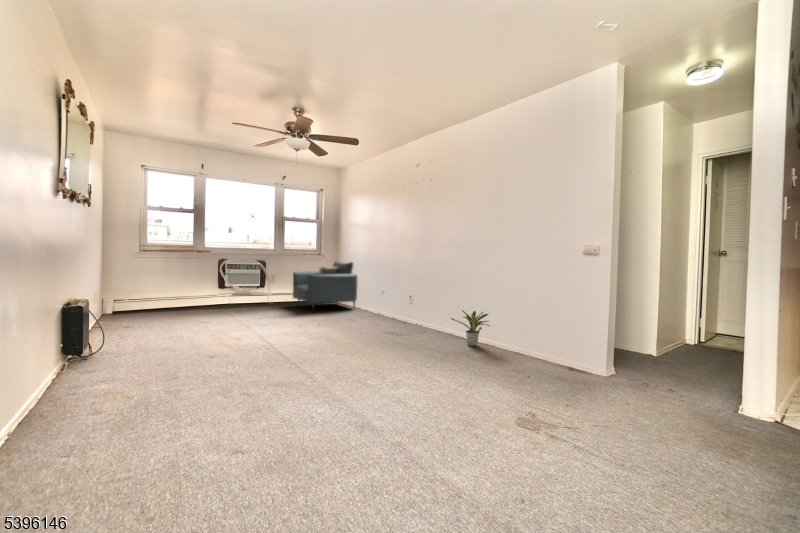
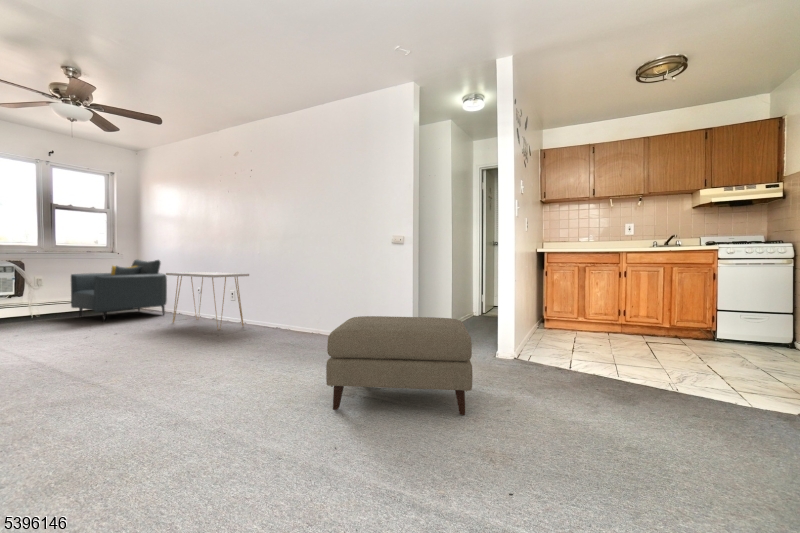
console table: none [357,274,425,330] -> present [166,272,249,330]
potted plant: present [451,310,490,346] -> none [277,302,317,337]
ottoman: none [518,341,740,507] -> present [326,316,472,415]

